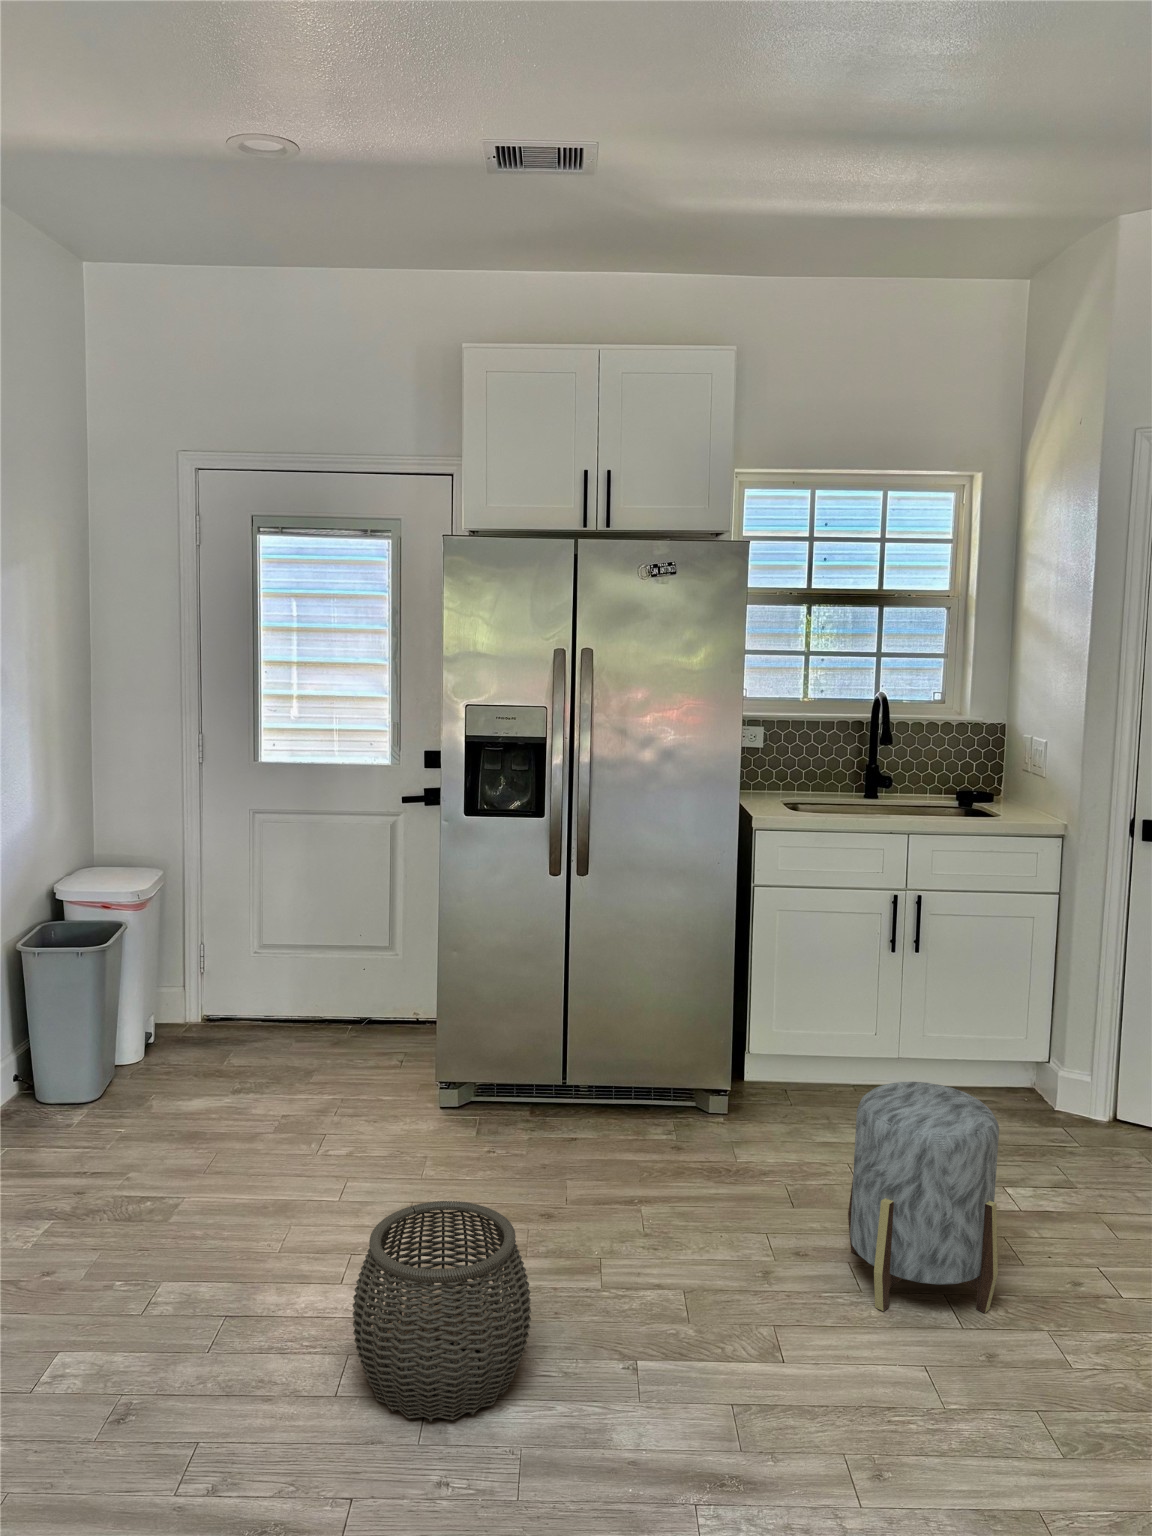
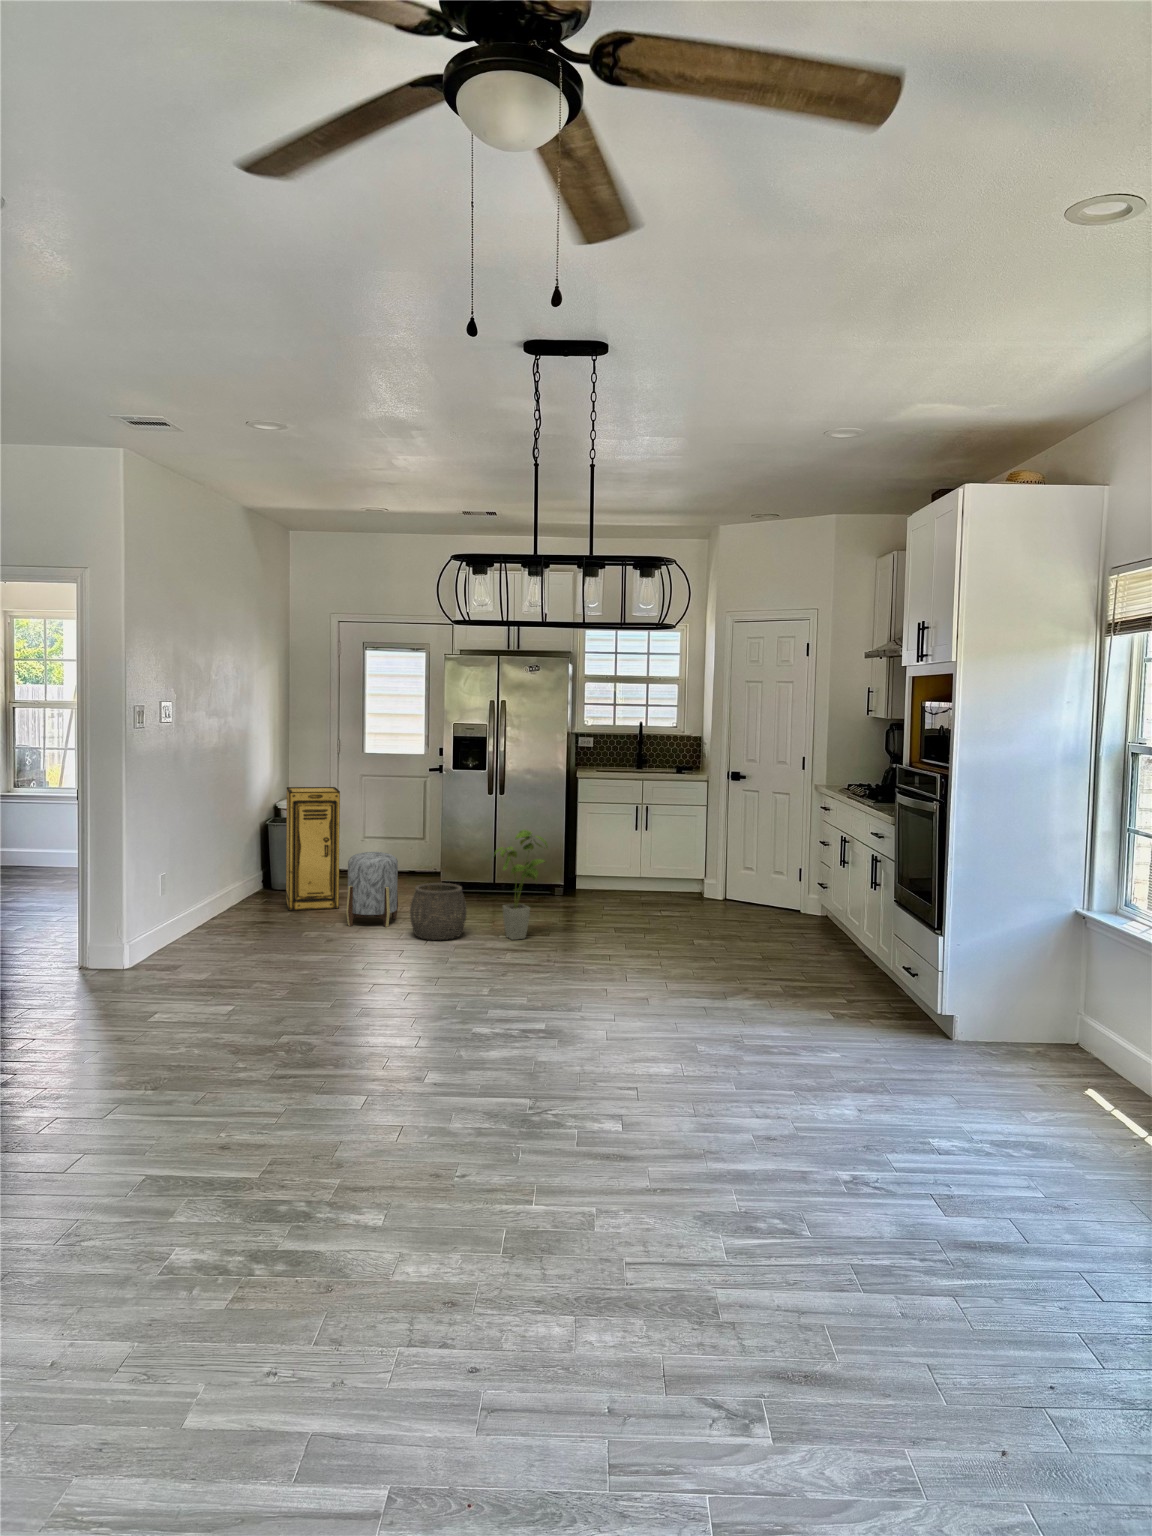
storage cabinet: none [20,872,172,1222] -> present [286,787,340,911]
house plant: none [613,1059,798,1401] -> present [495,830,548,940]
stool: present [848,1082,999,1313] -> present [346,852,398,927]

